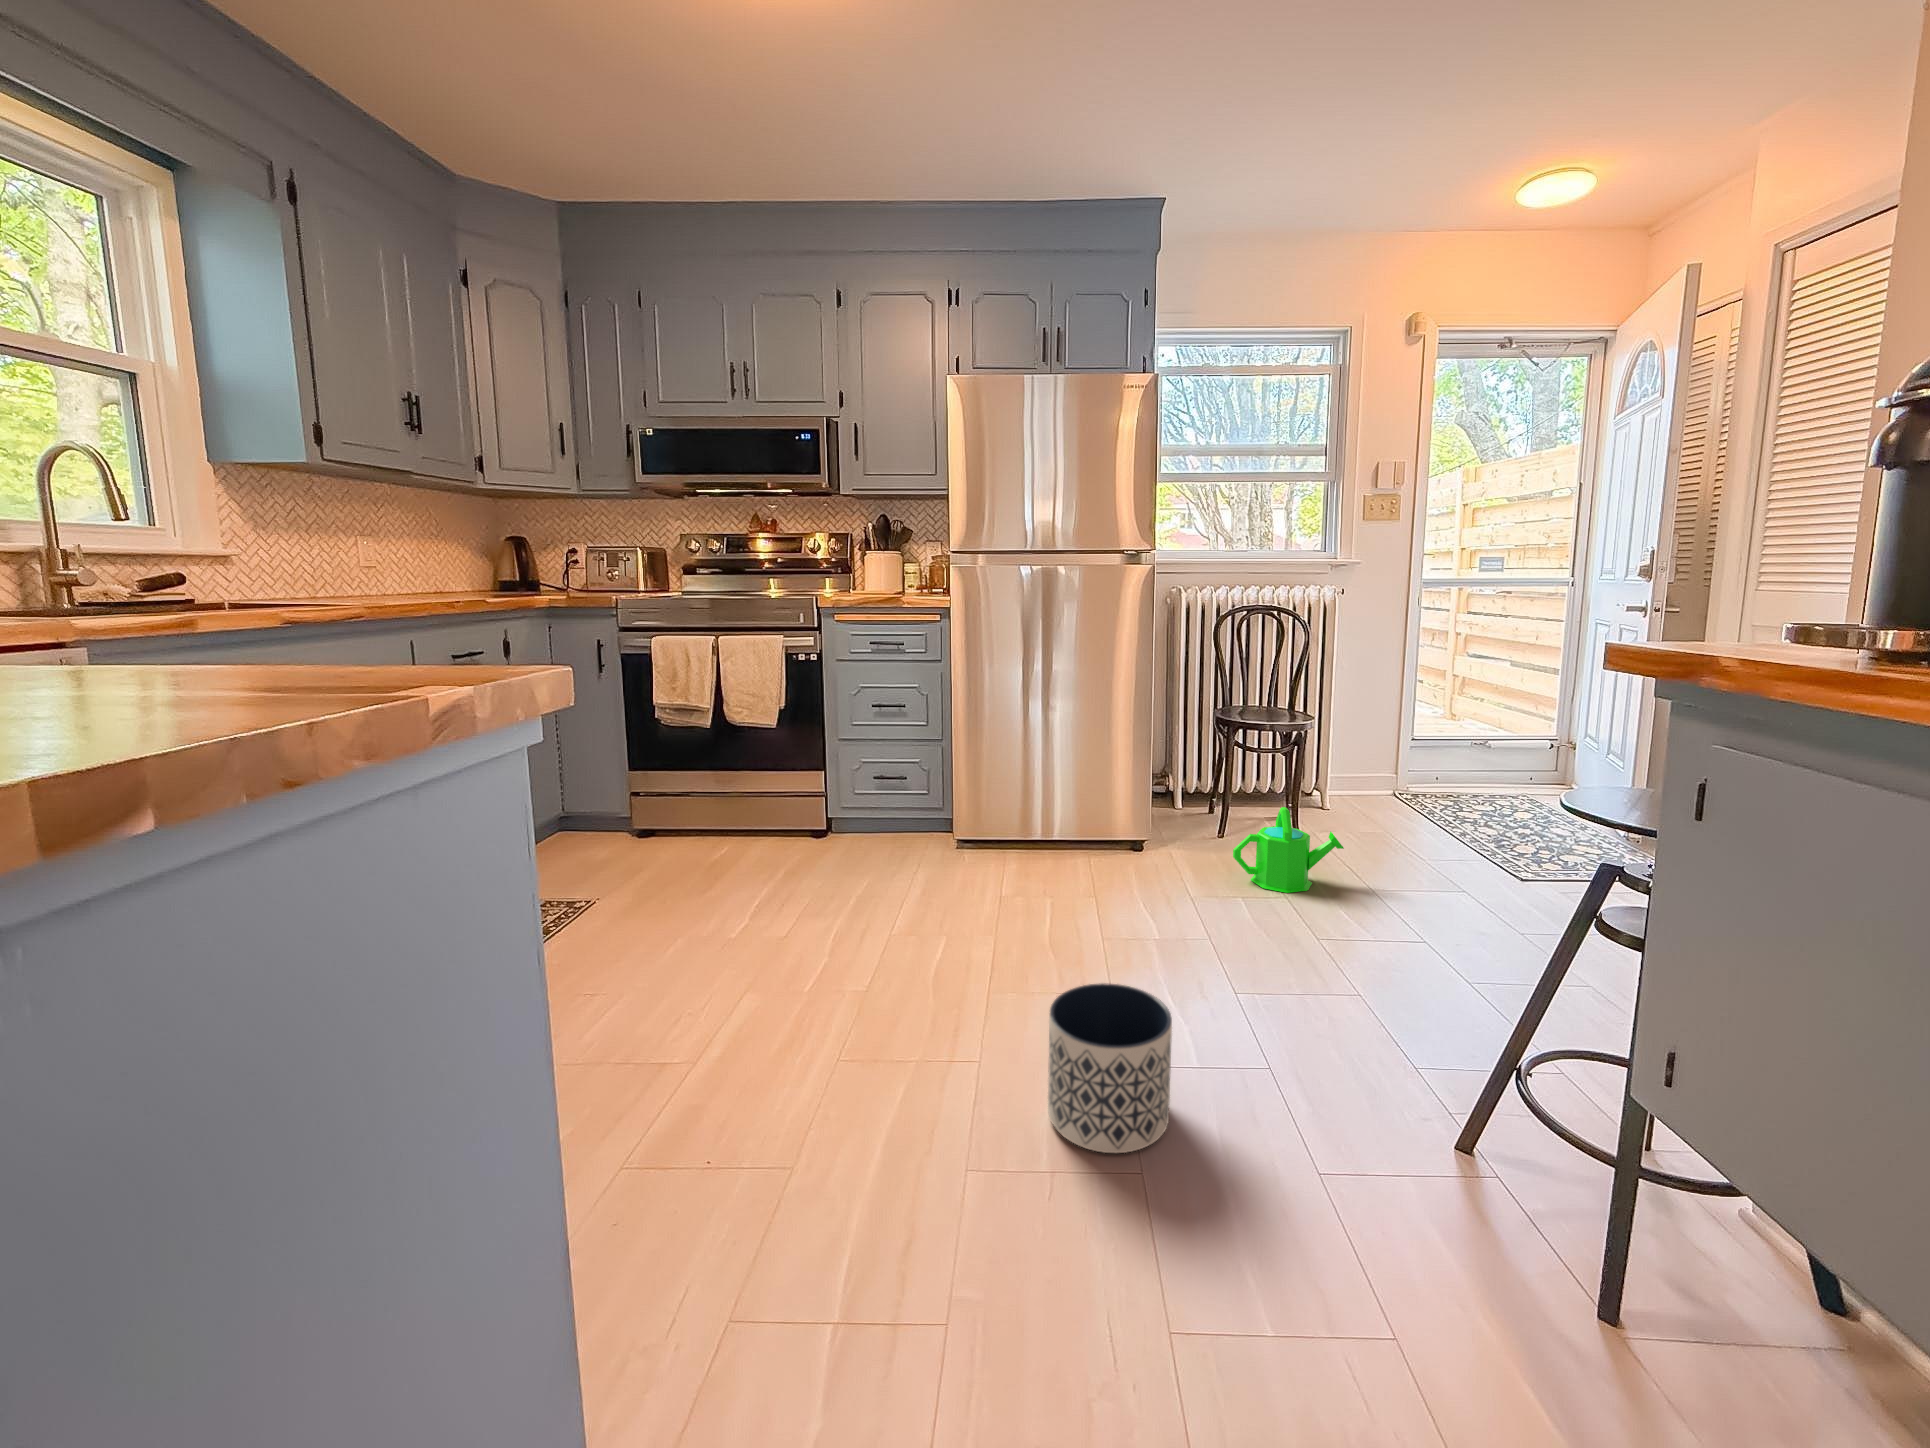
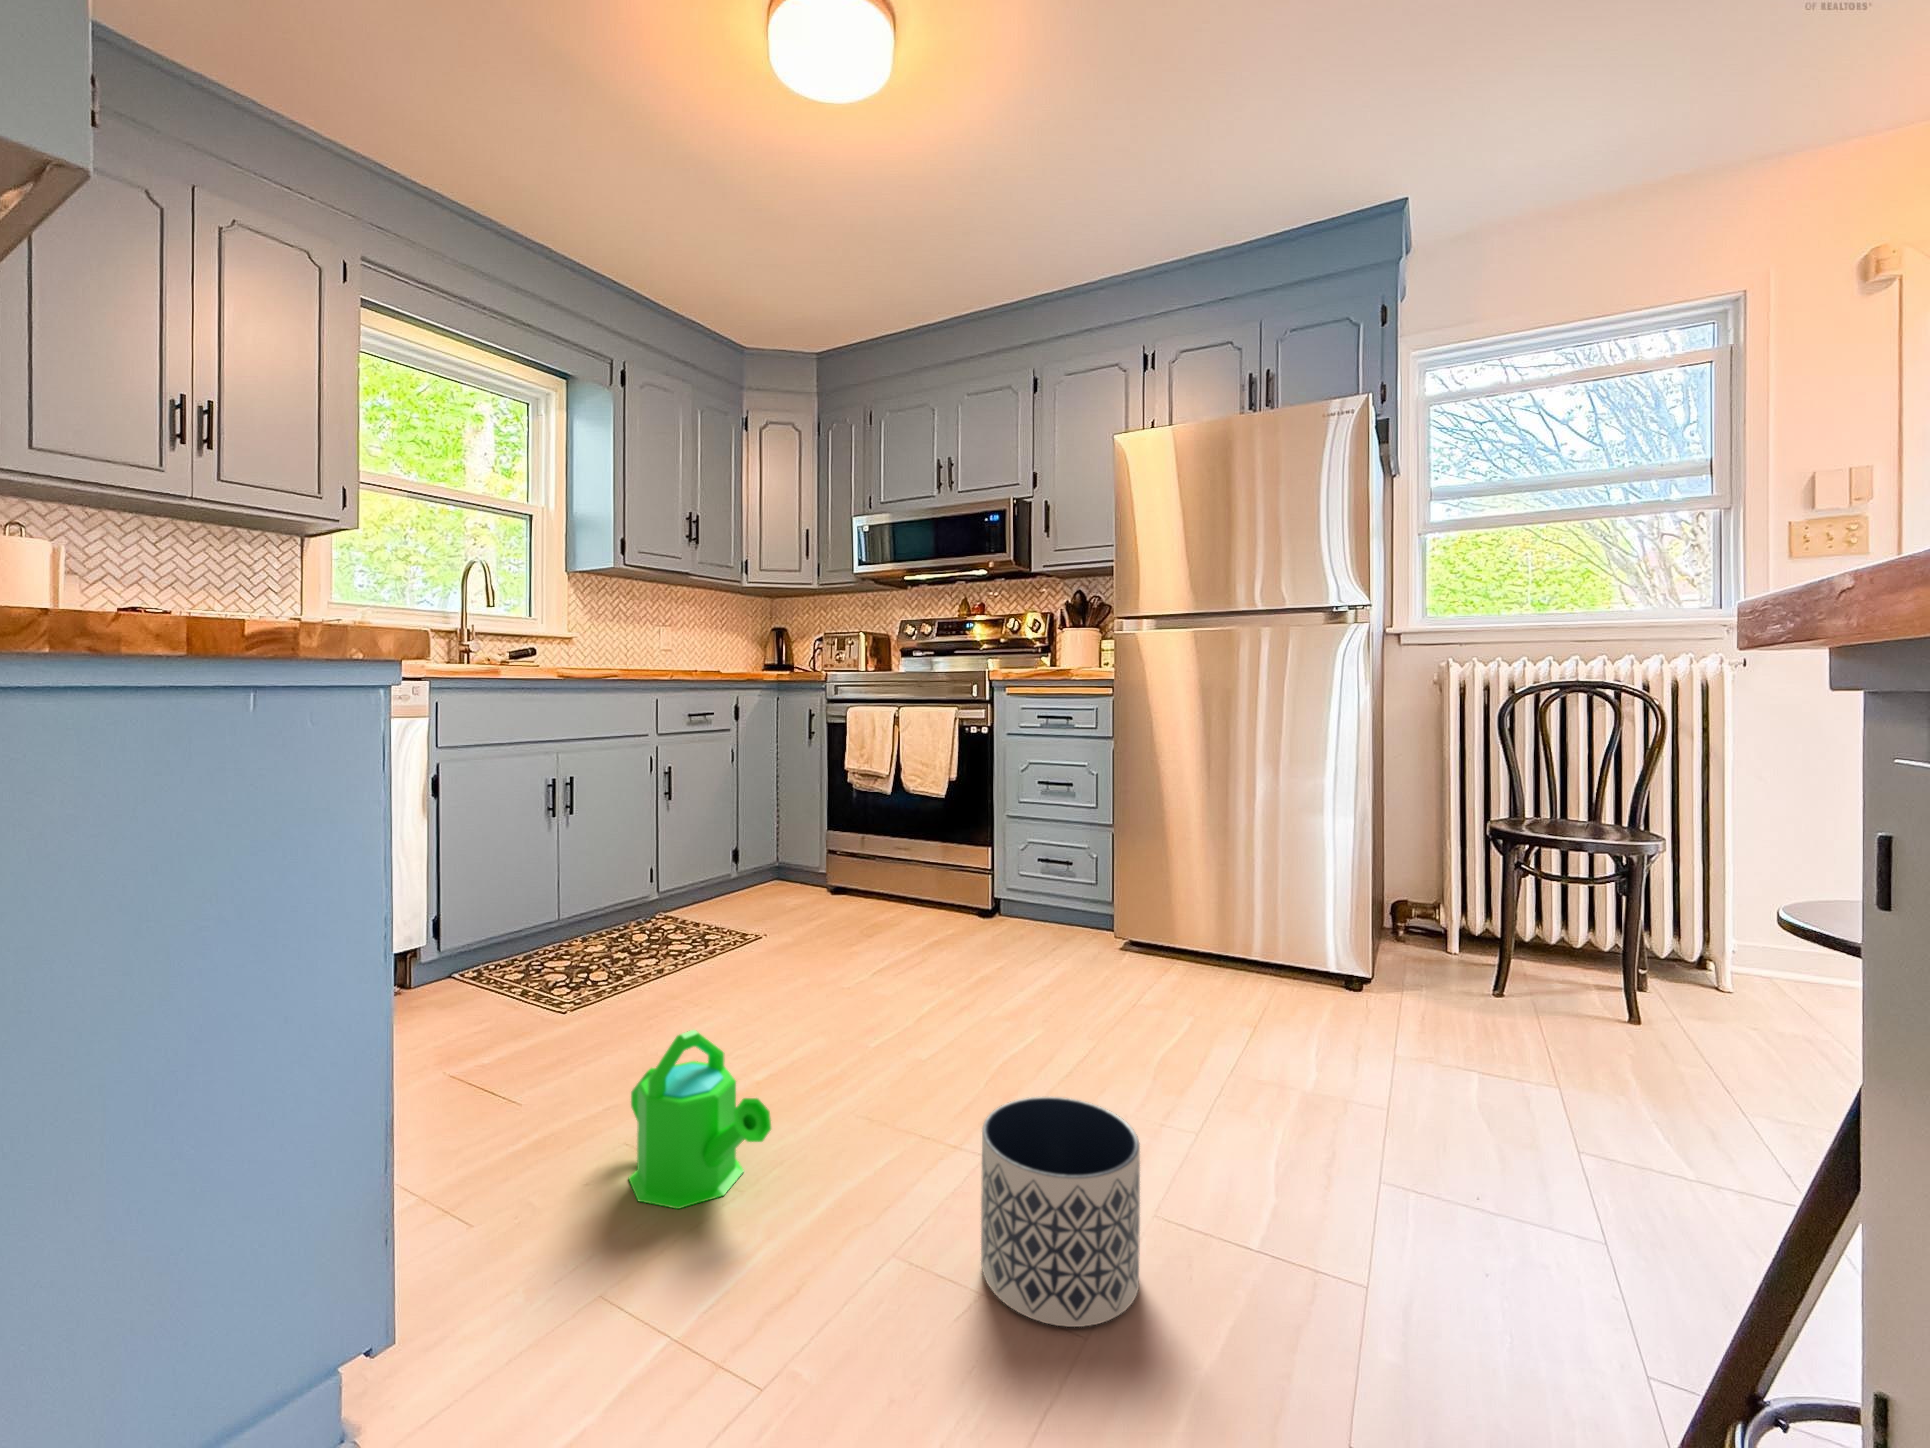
watering can: present [1233,807,1344,893] -> present [628,1030,771,1209]

